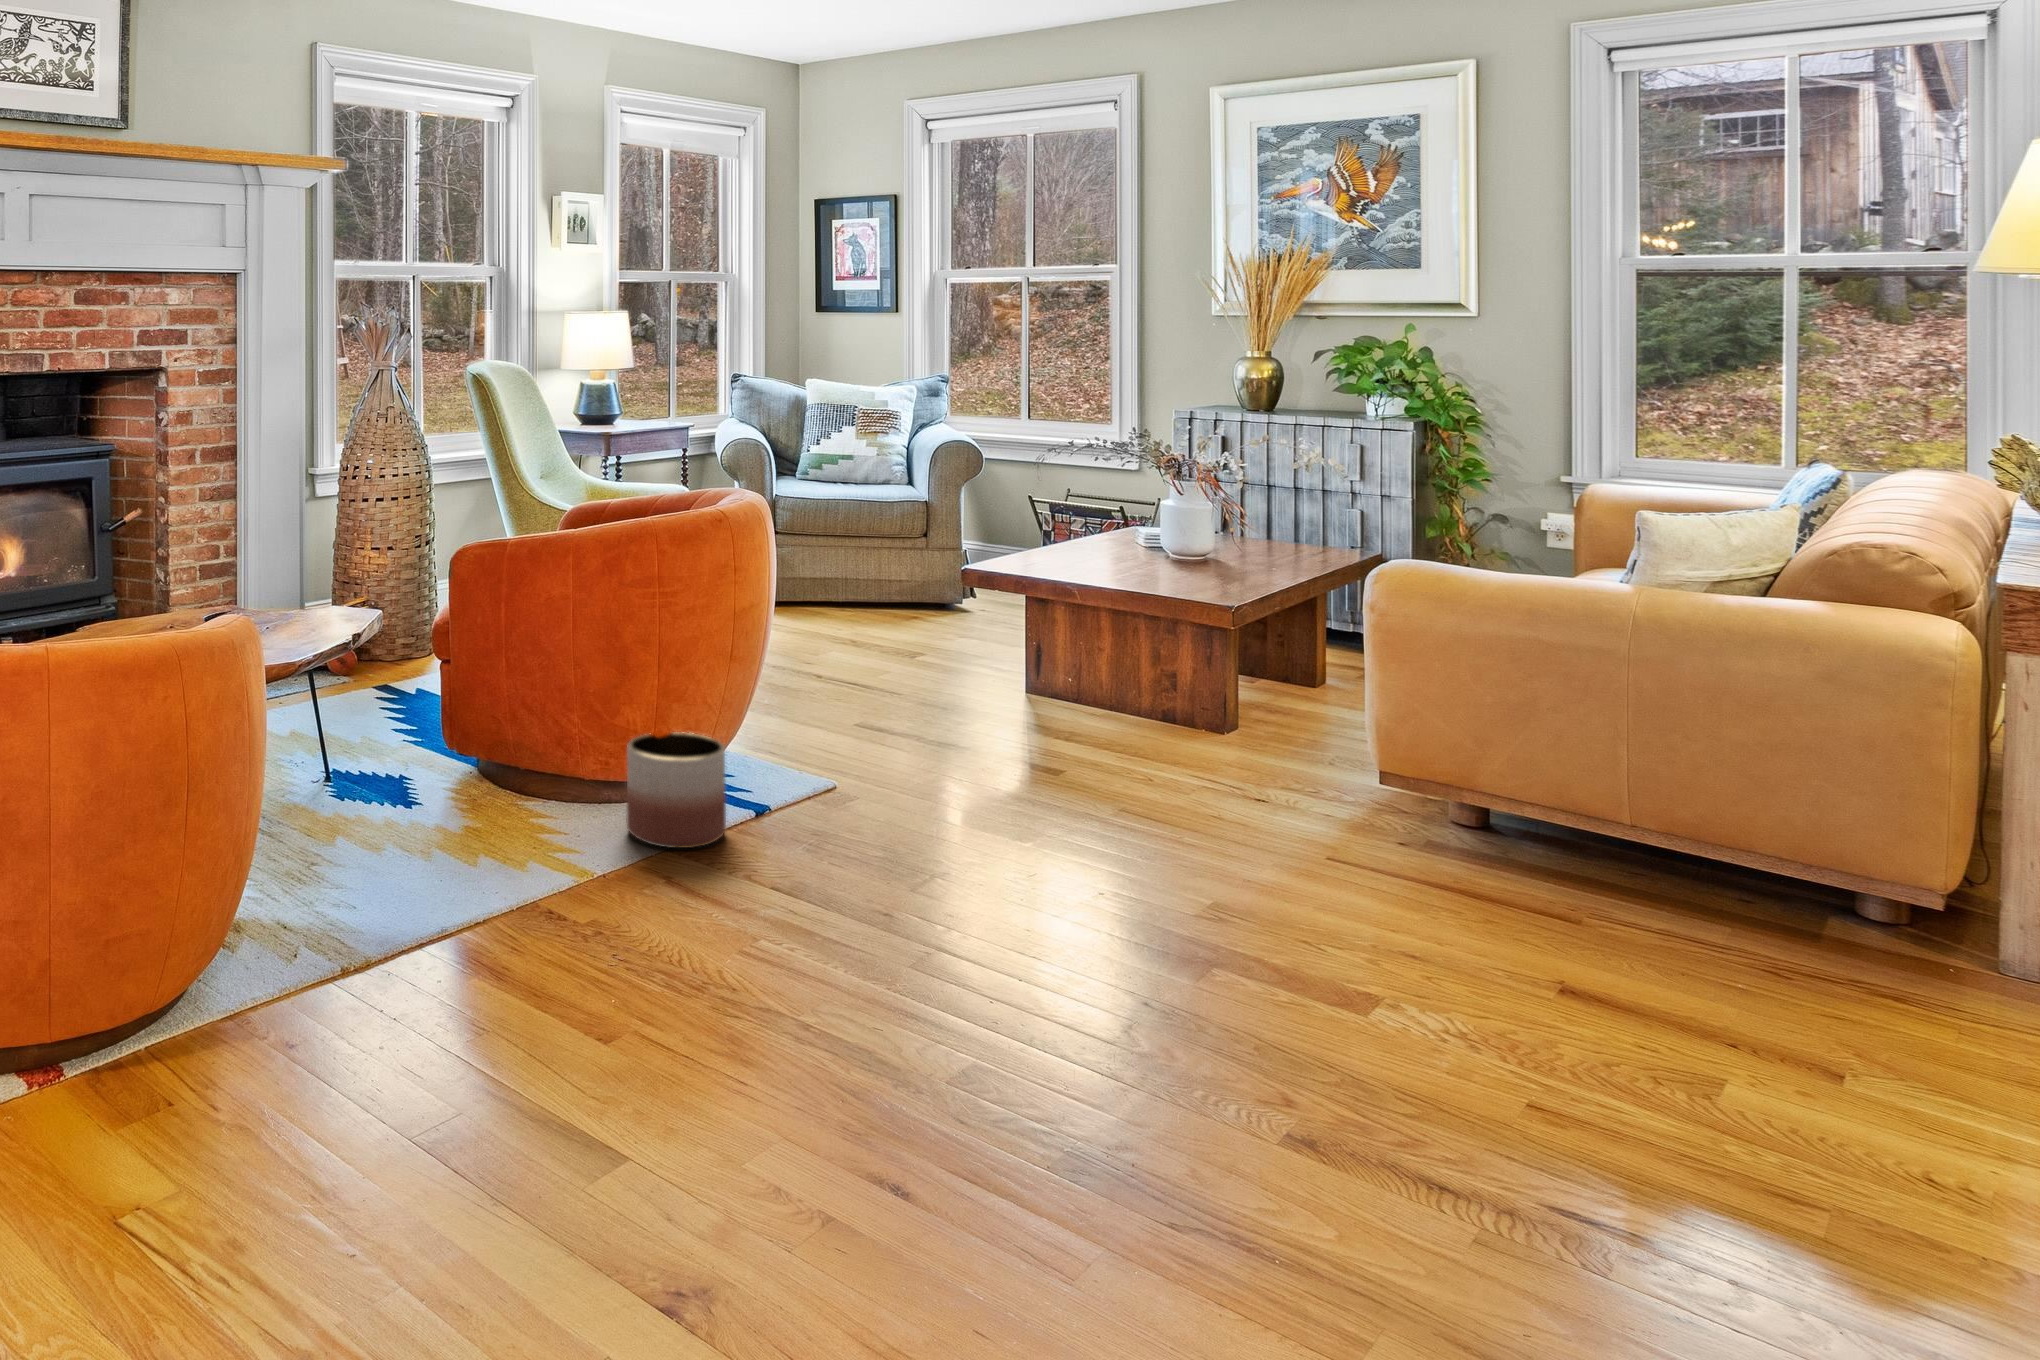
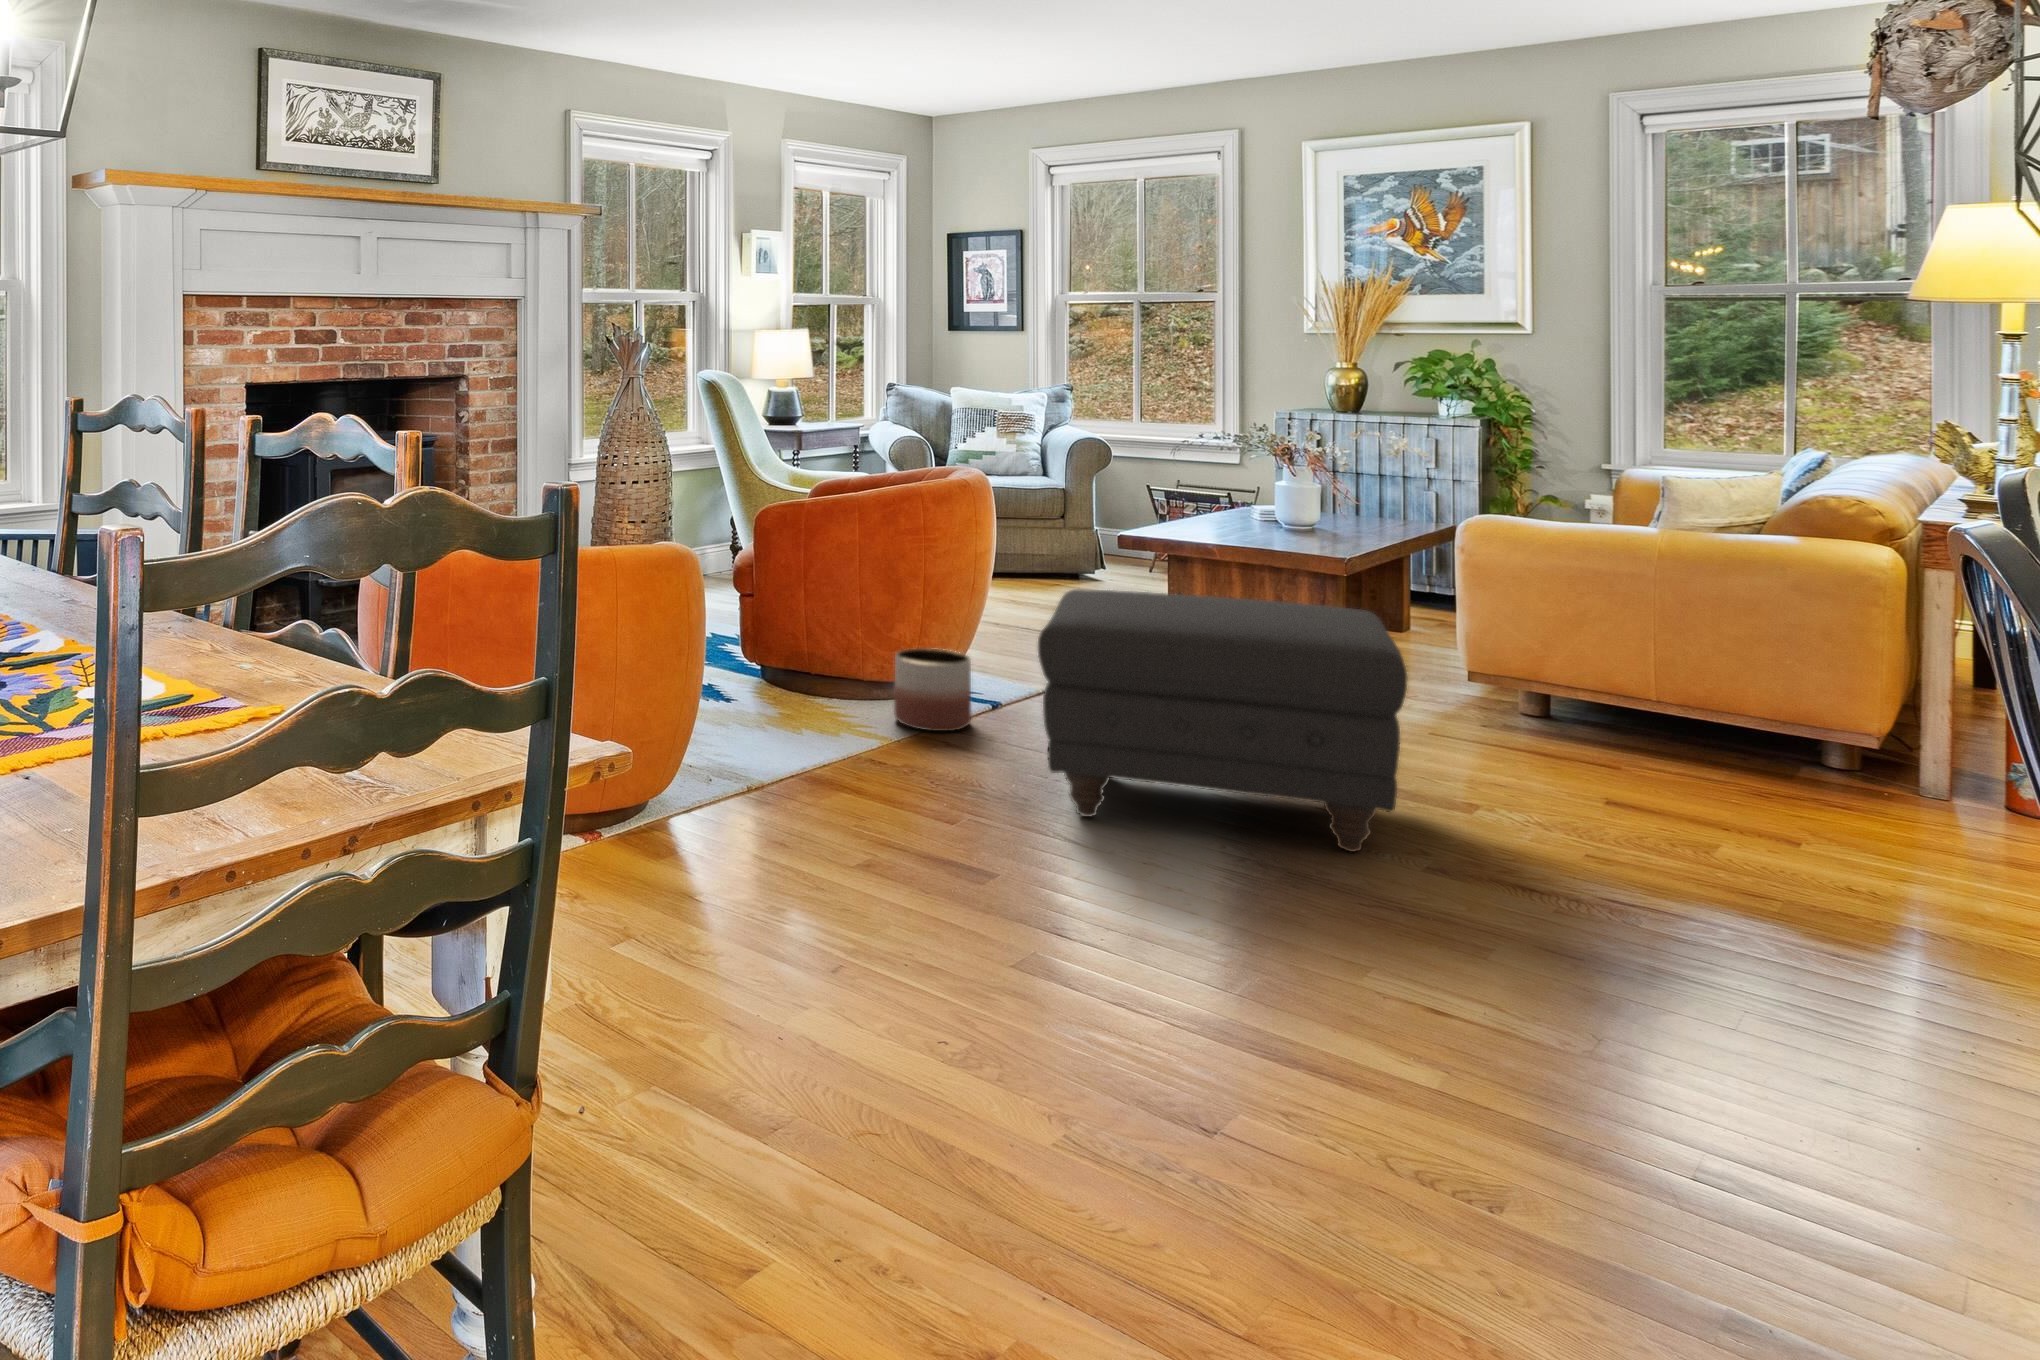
ottoman: none [751,666,1259,1069] -> present [1038,589,1408,852]

